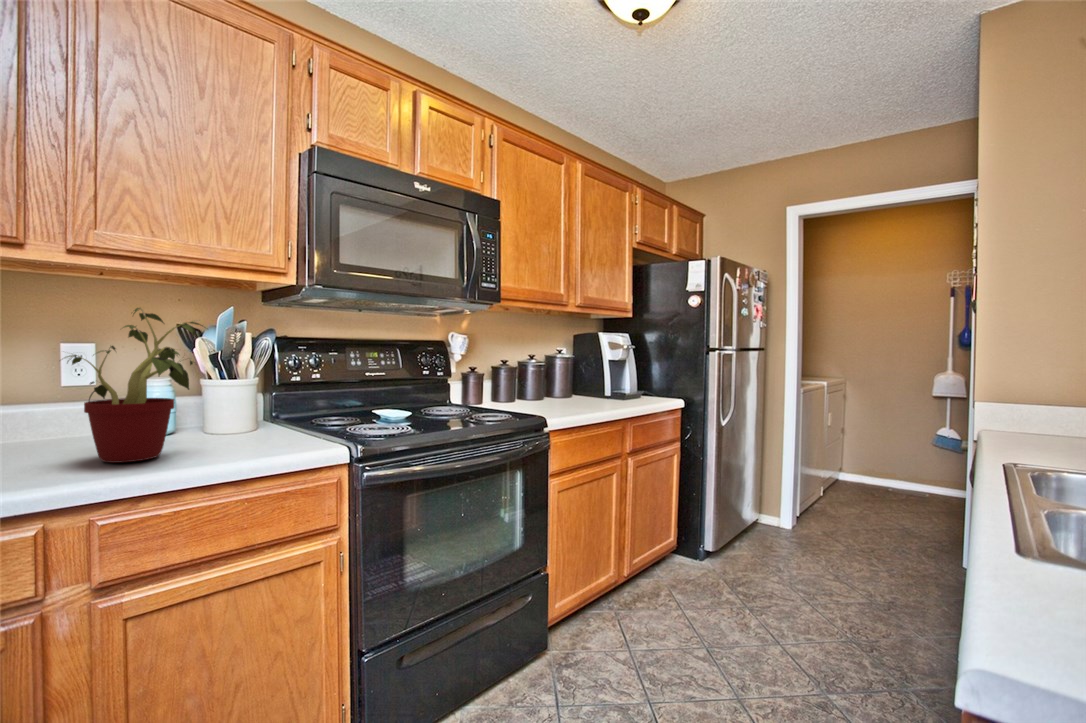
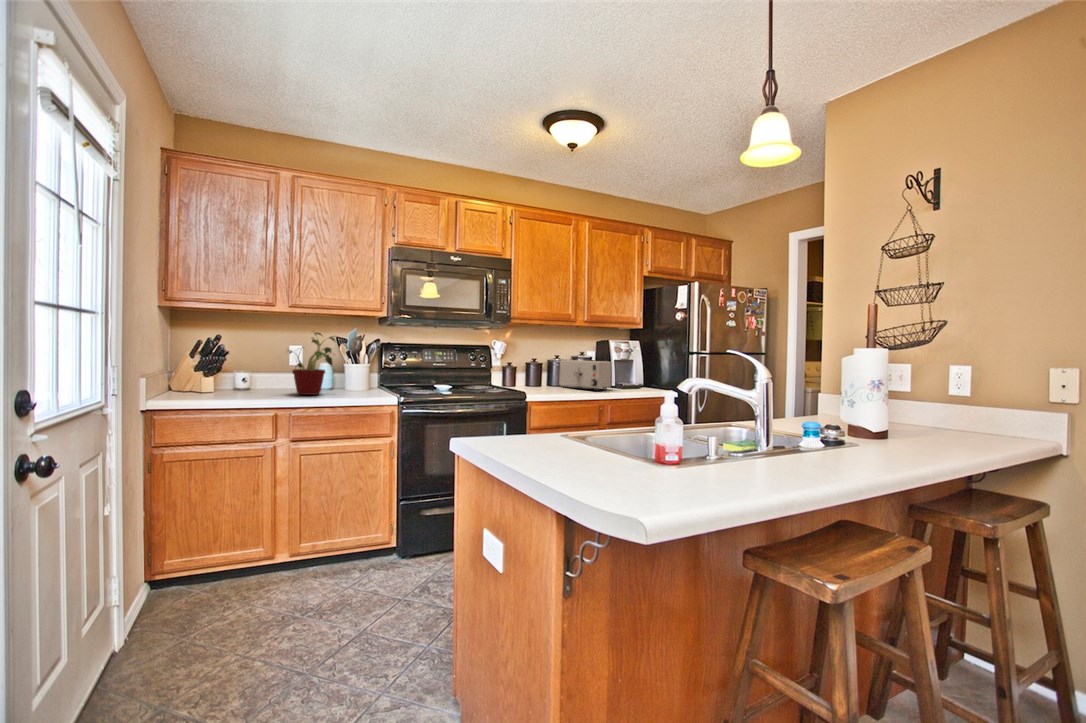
toaster: none [546,362,617,405] -> present [559,360,611,390]

